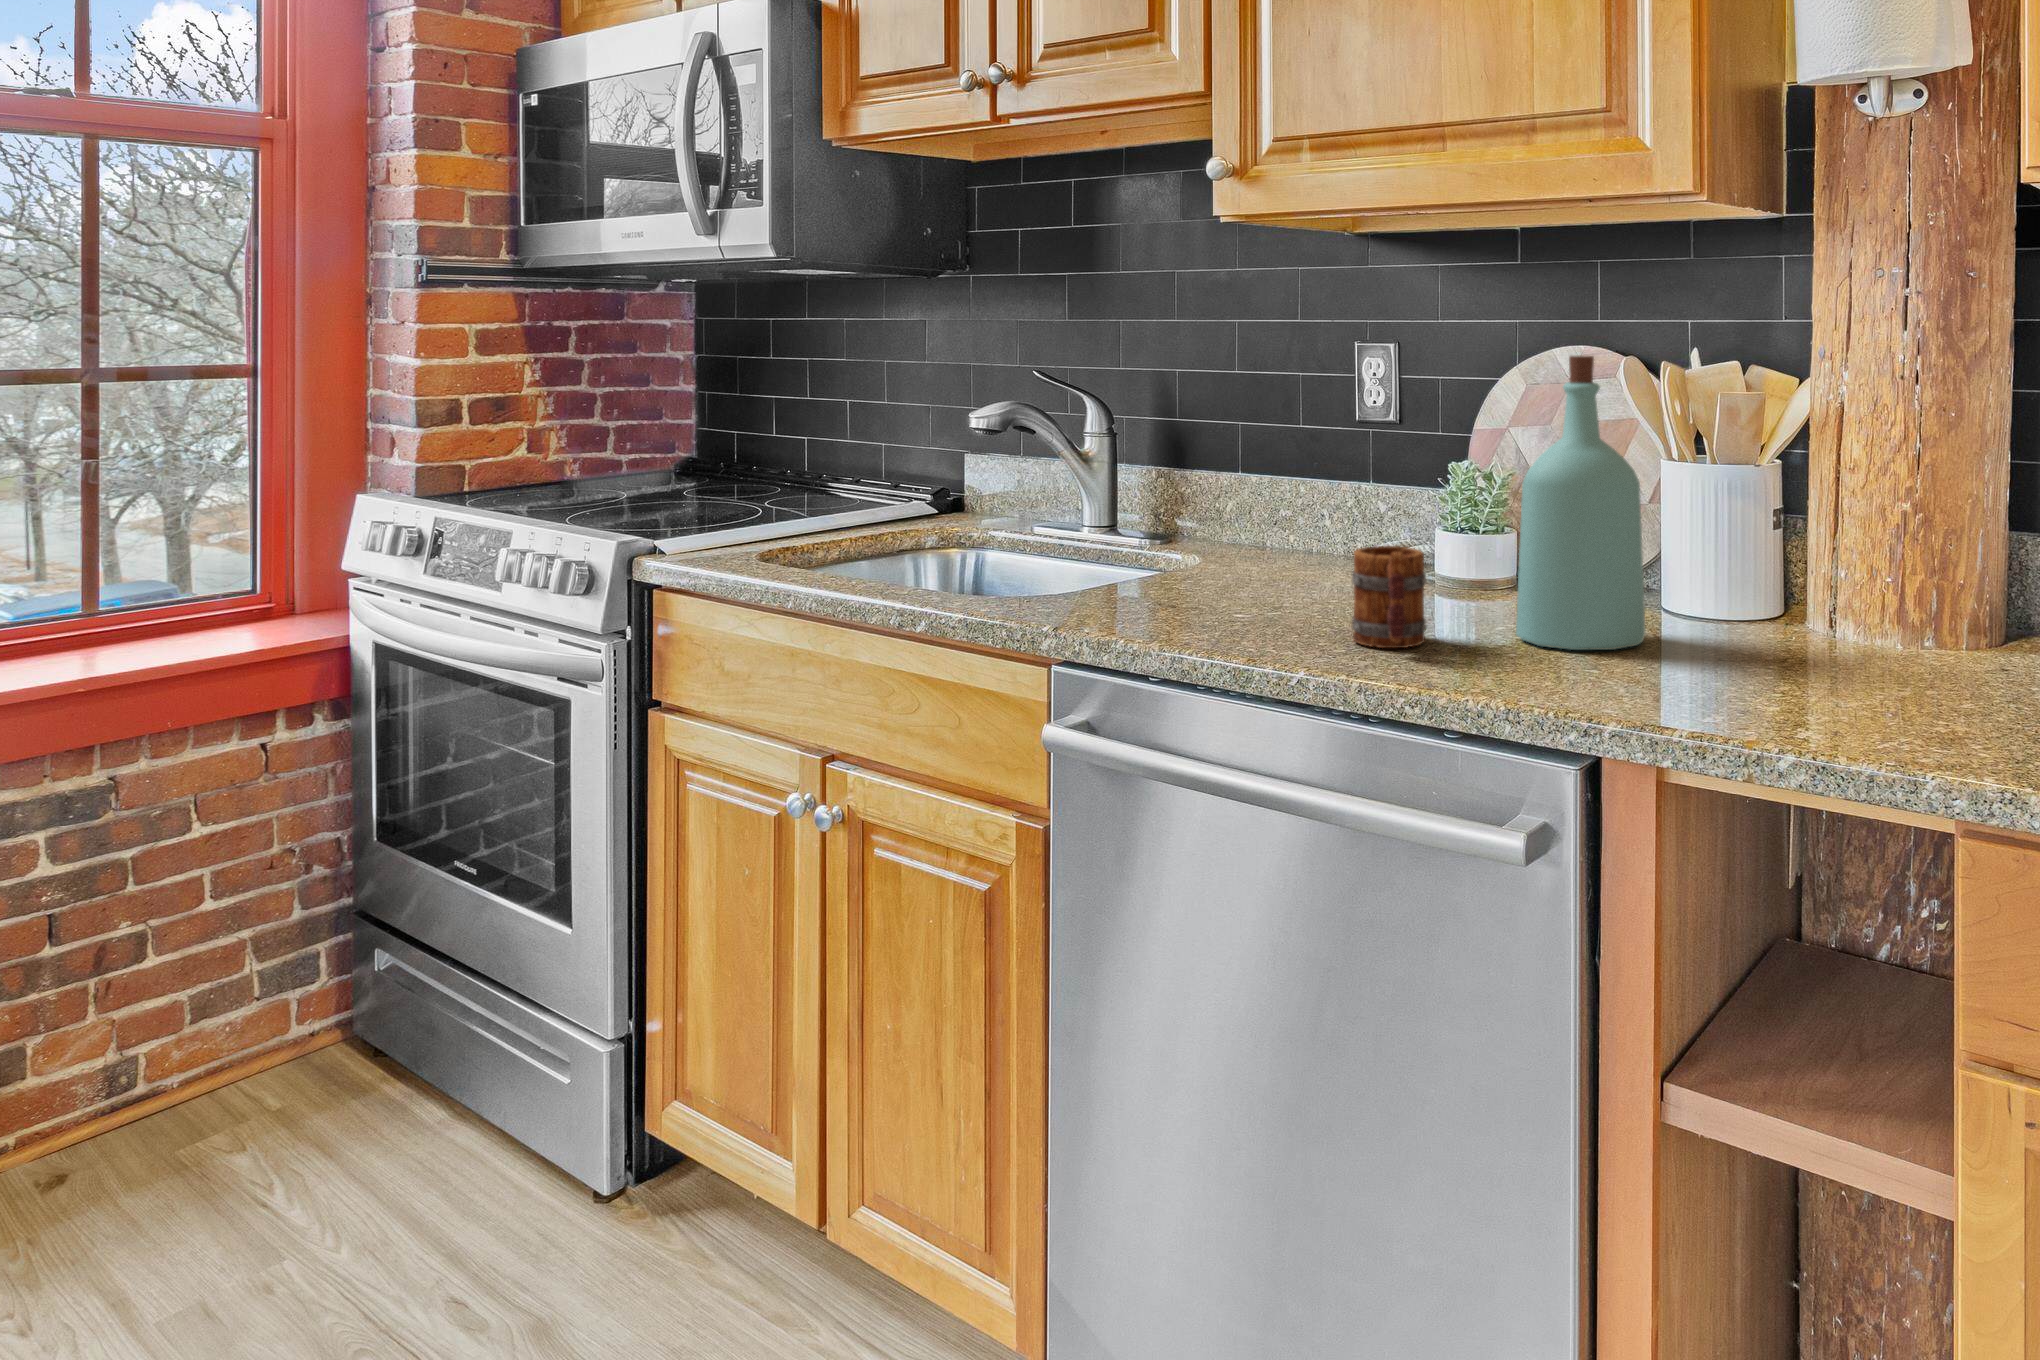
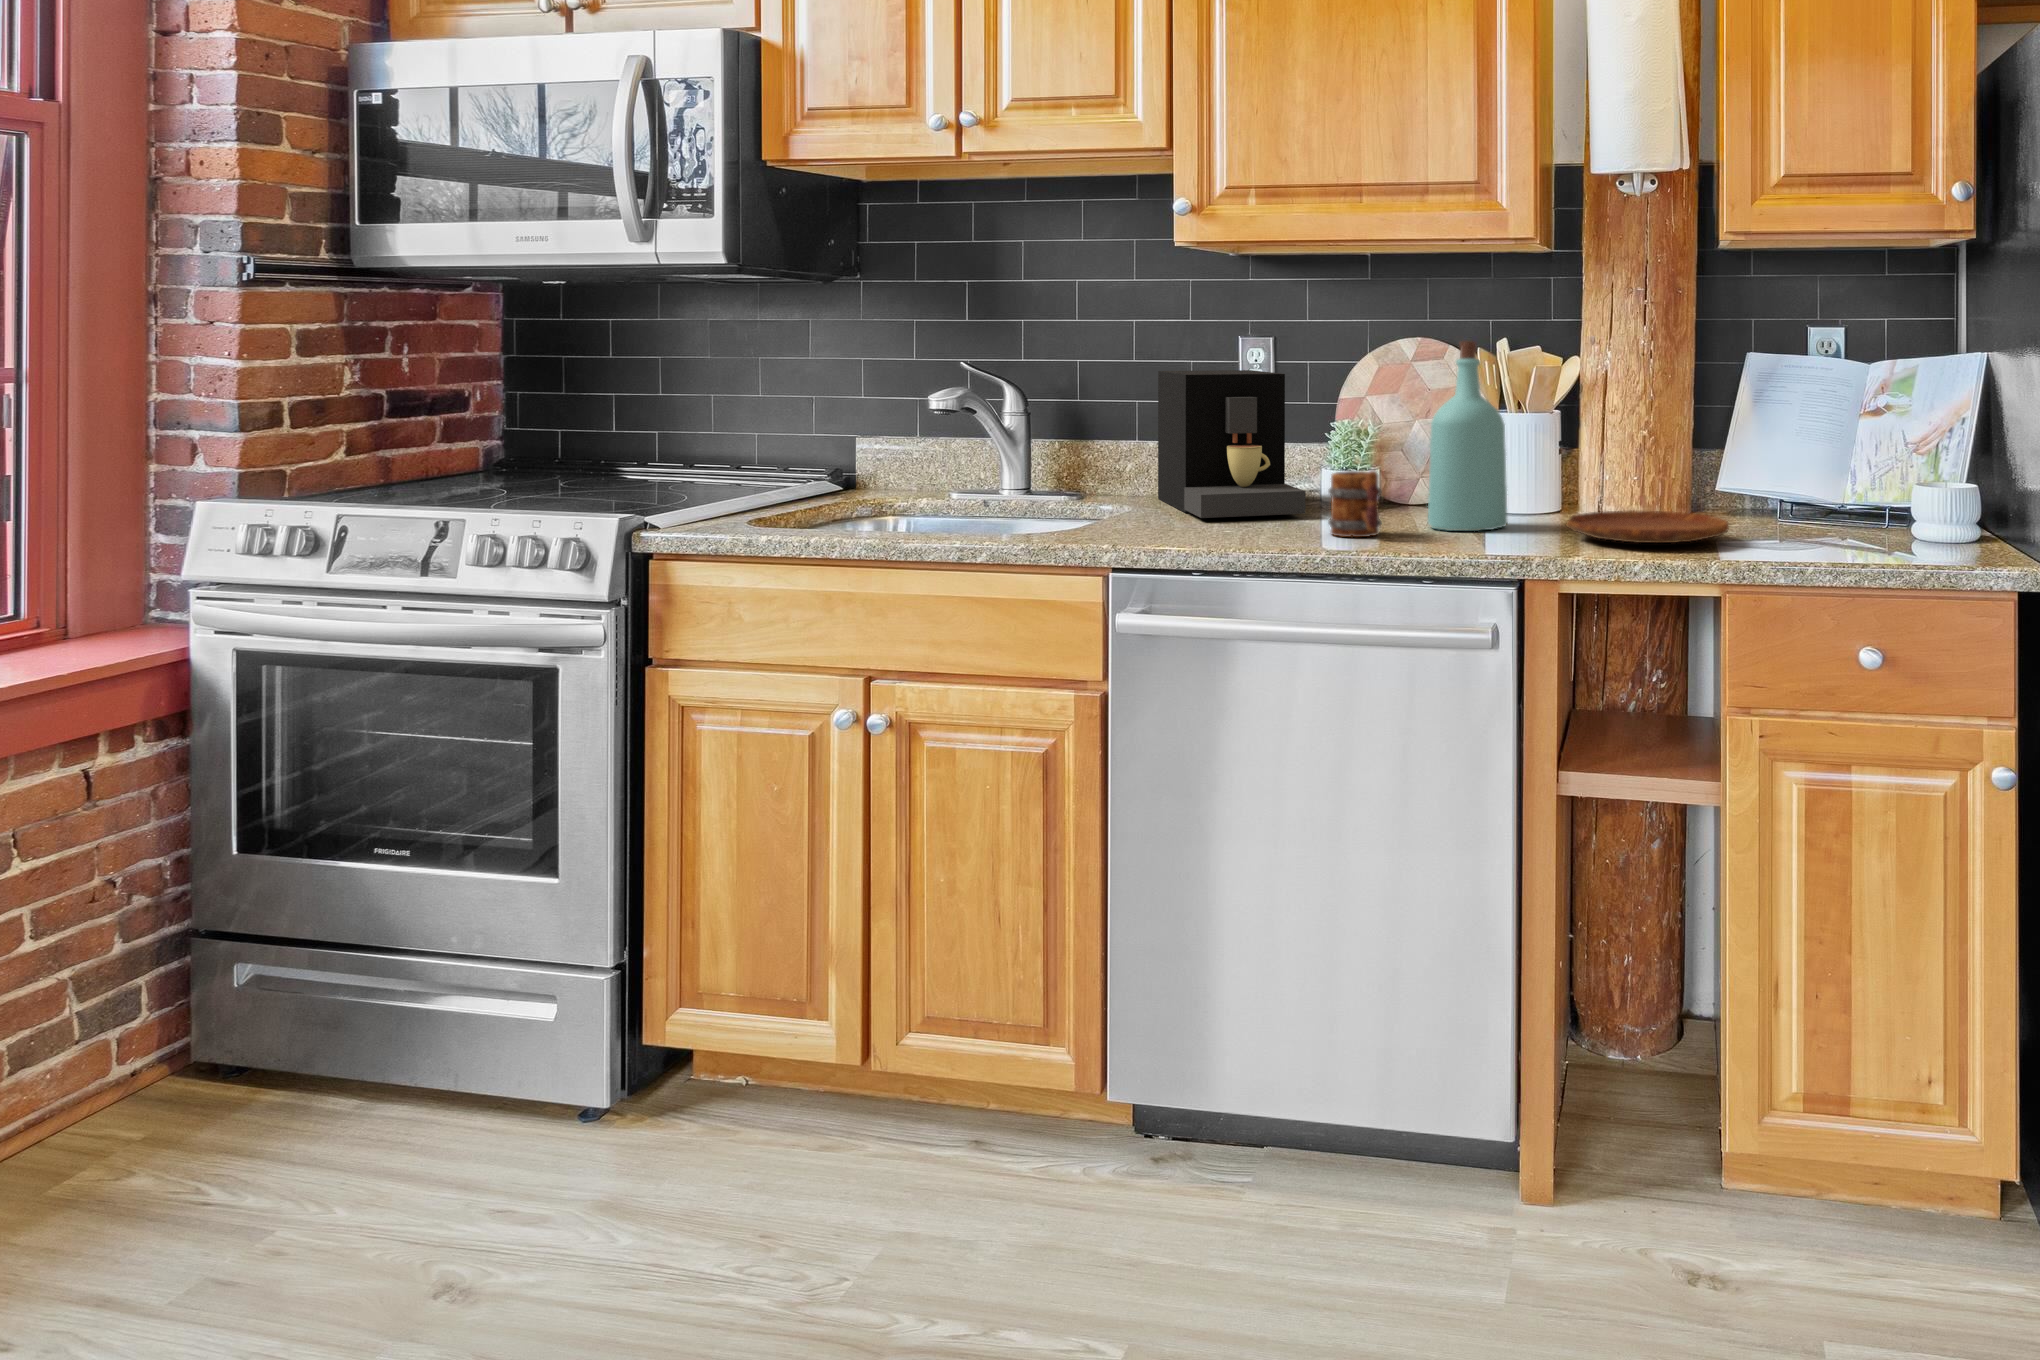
coffee maker: none [1222,385,1371,594] -> present [1158,370,1305,518]
tray: none [1706,637,2016,722] -> present [1566,510,1729,543]

